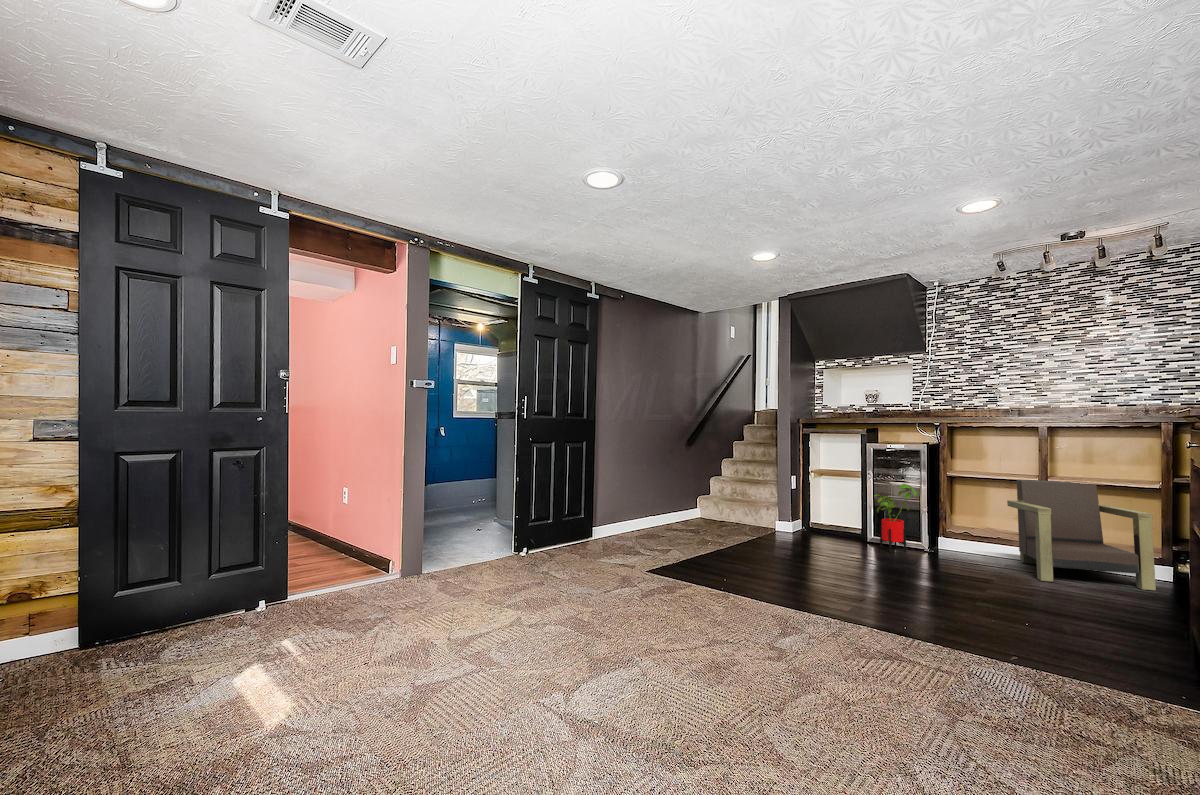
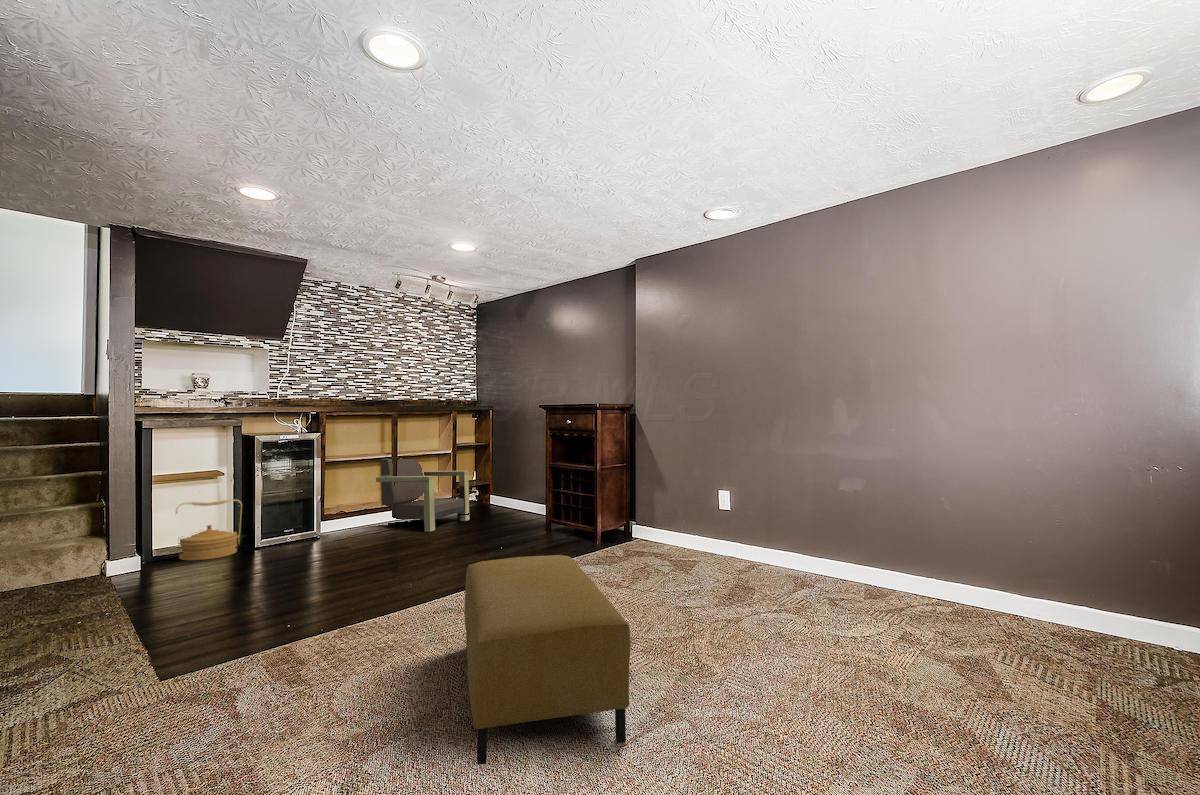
house plant: present [874,484,920,552] -> none [271,474,321,549]
woven basket: none [815,493,859,542] -> present [176,499,242,560]
ottoman: none [539,558,763,694] -> present [465,555,631,765]

